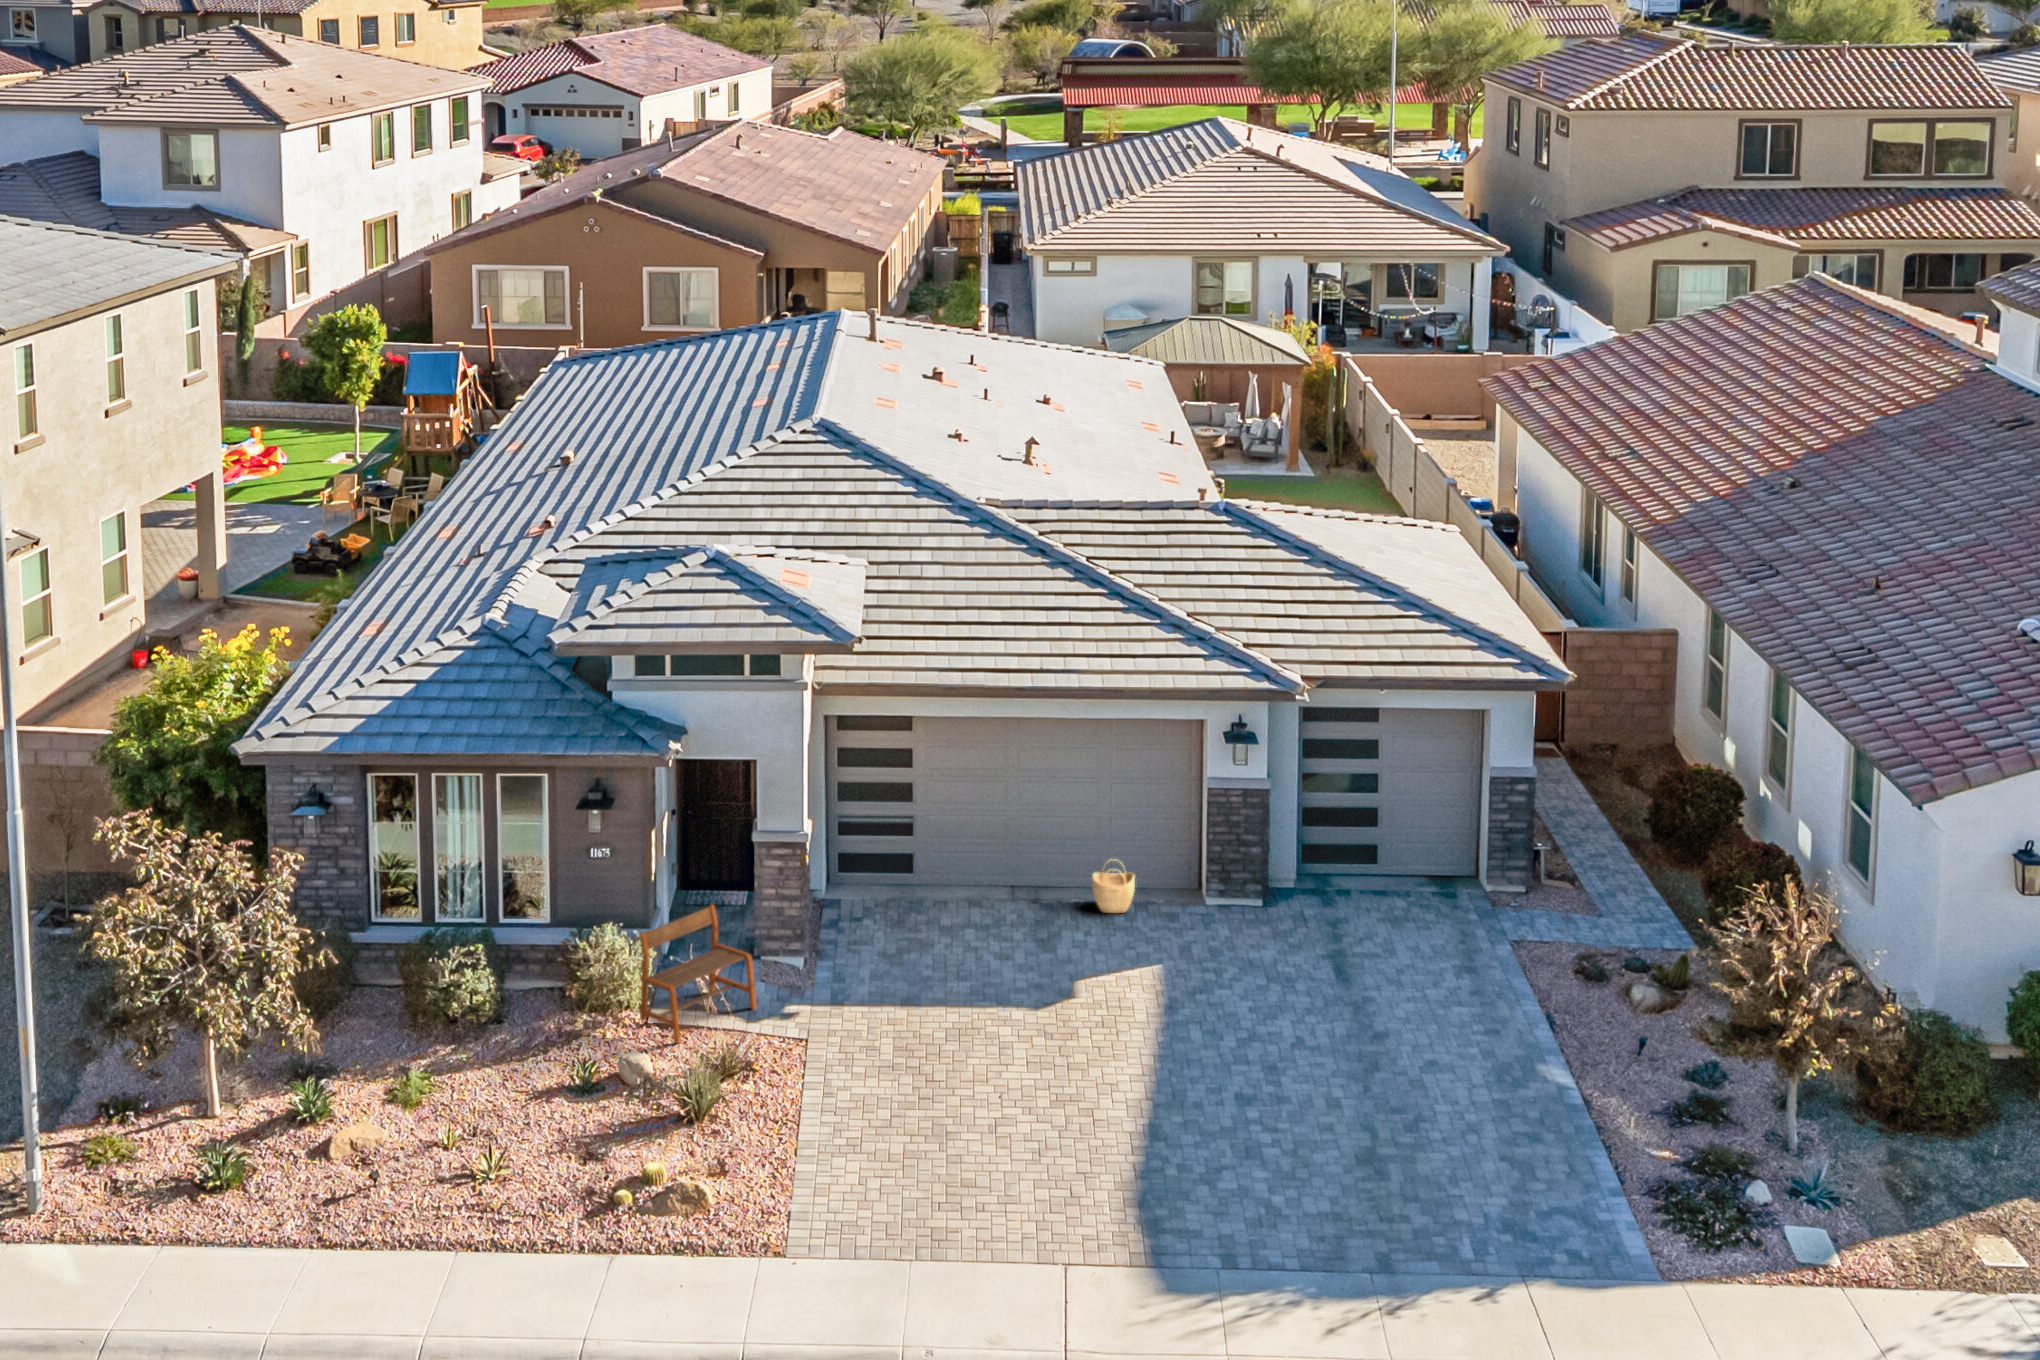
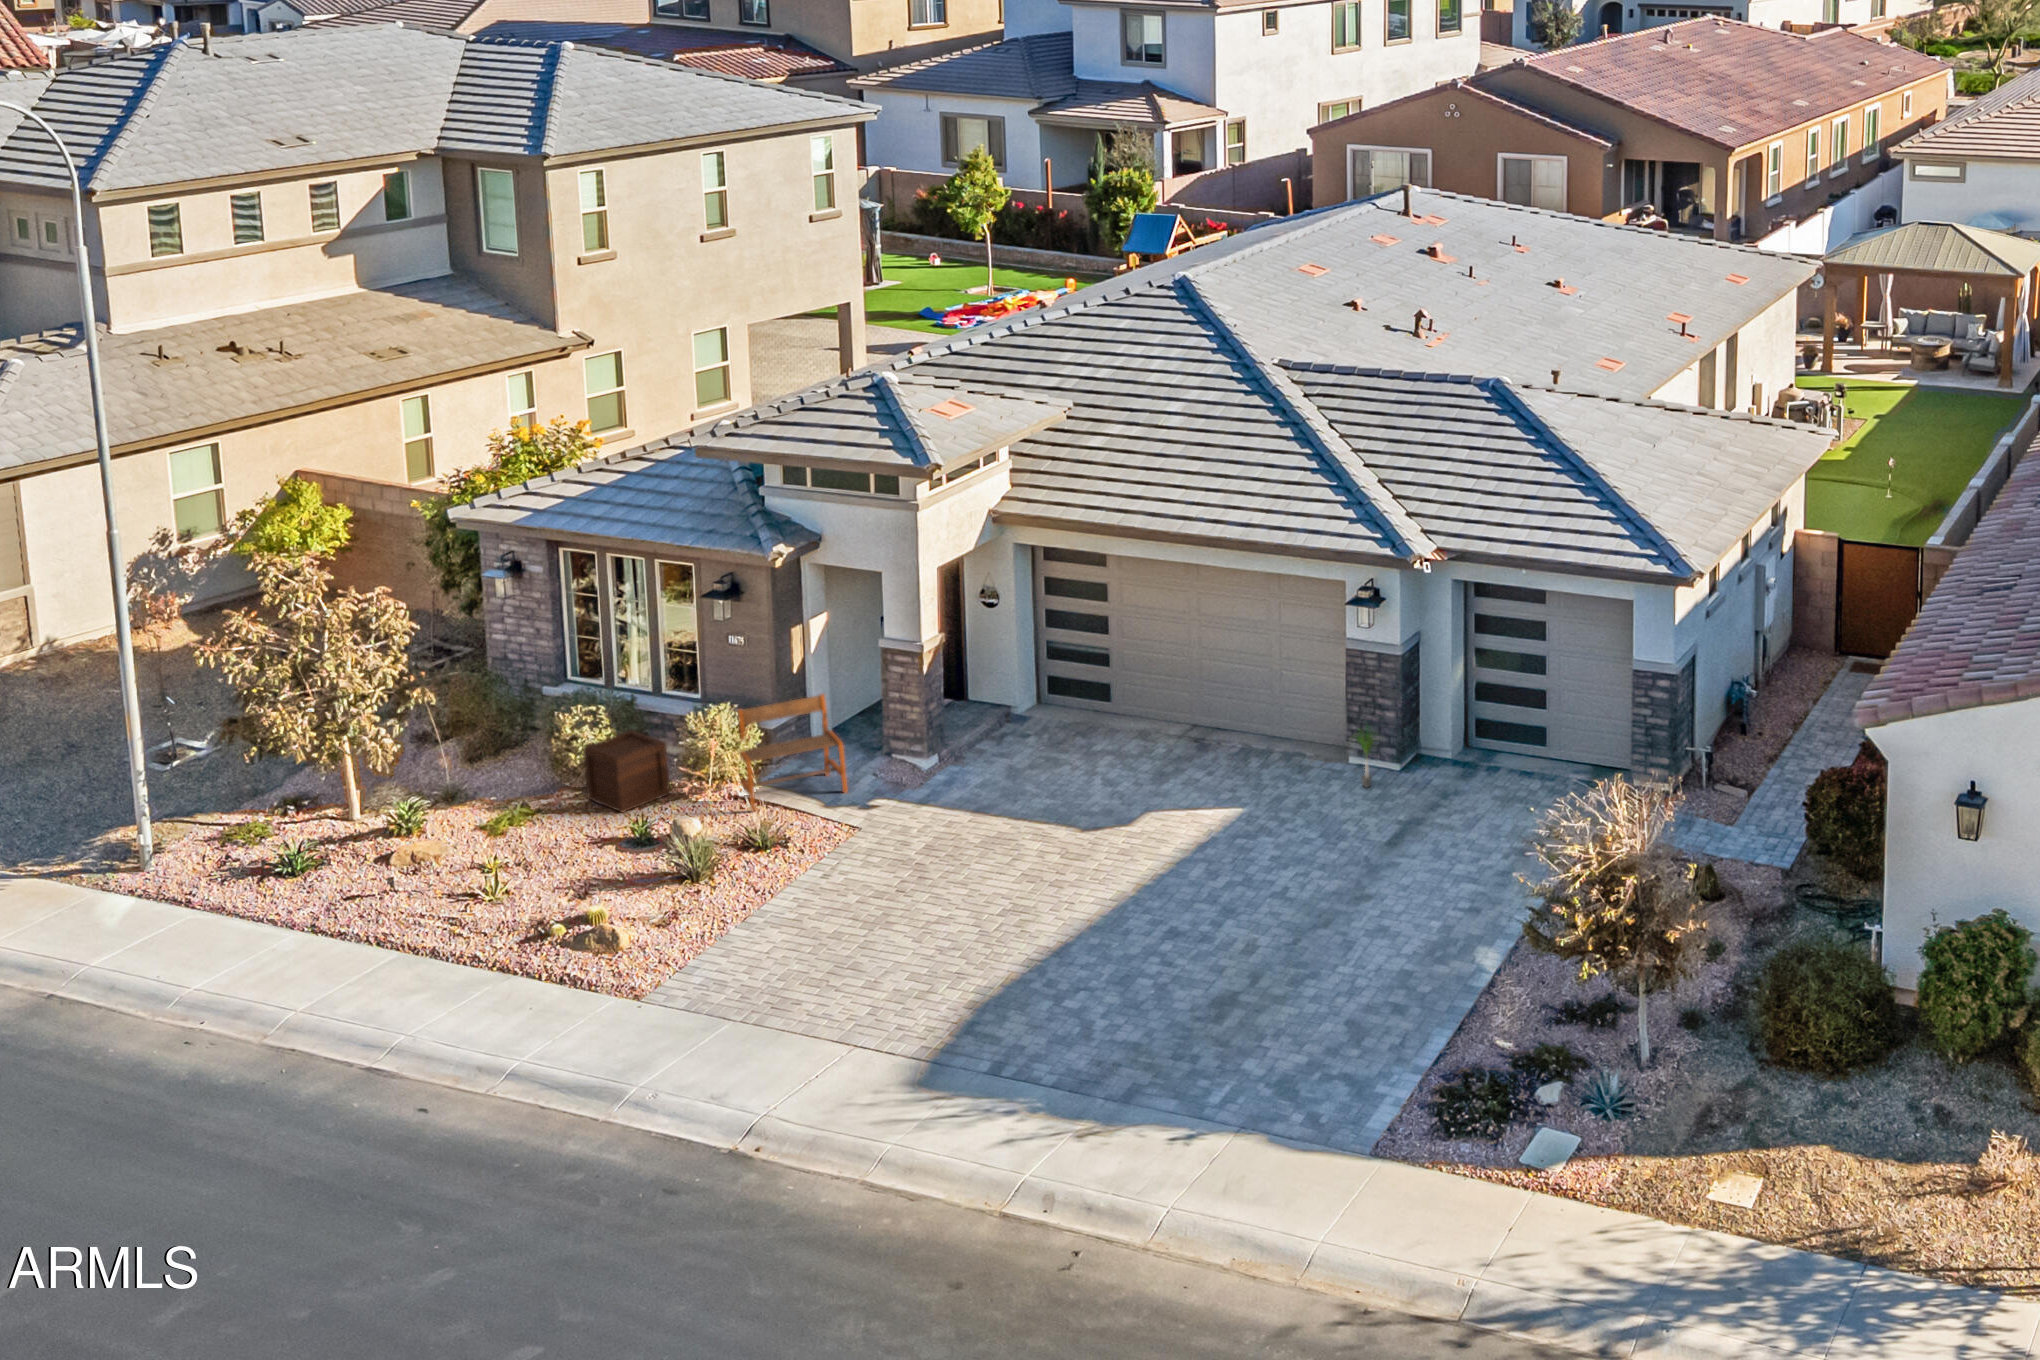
woven basket: present [1092,859,1135,913] -> none [1220,703,1262,755]
potted plant: none [1251,859,1296,928] -> present [1358,727,1376,787]
wooden crate: none [470,973,562,1067] -> present [583,730,671,812]

